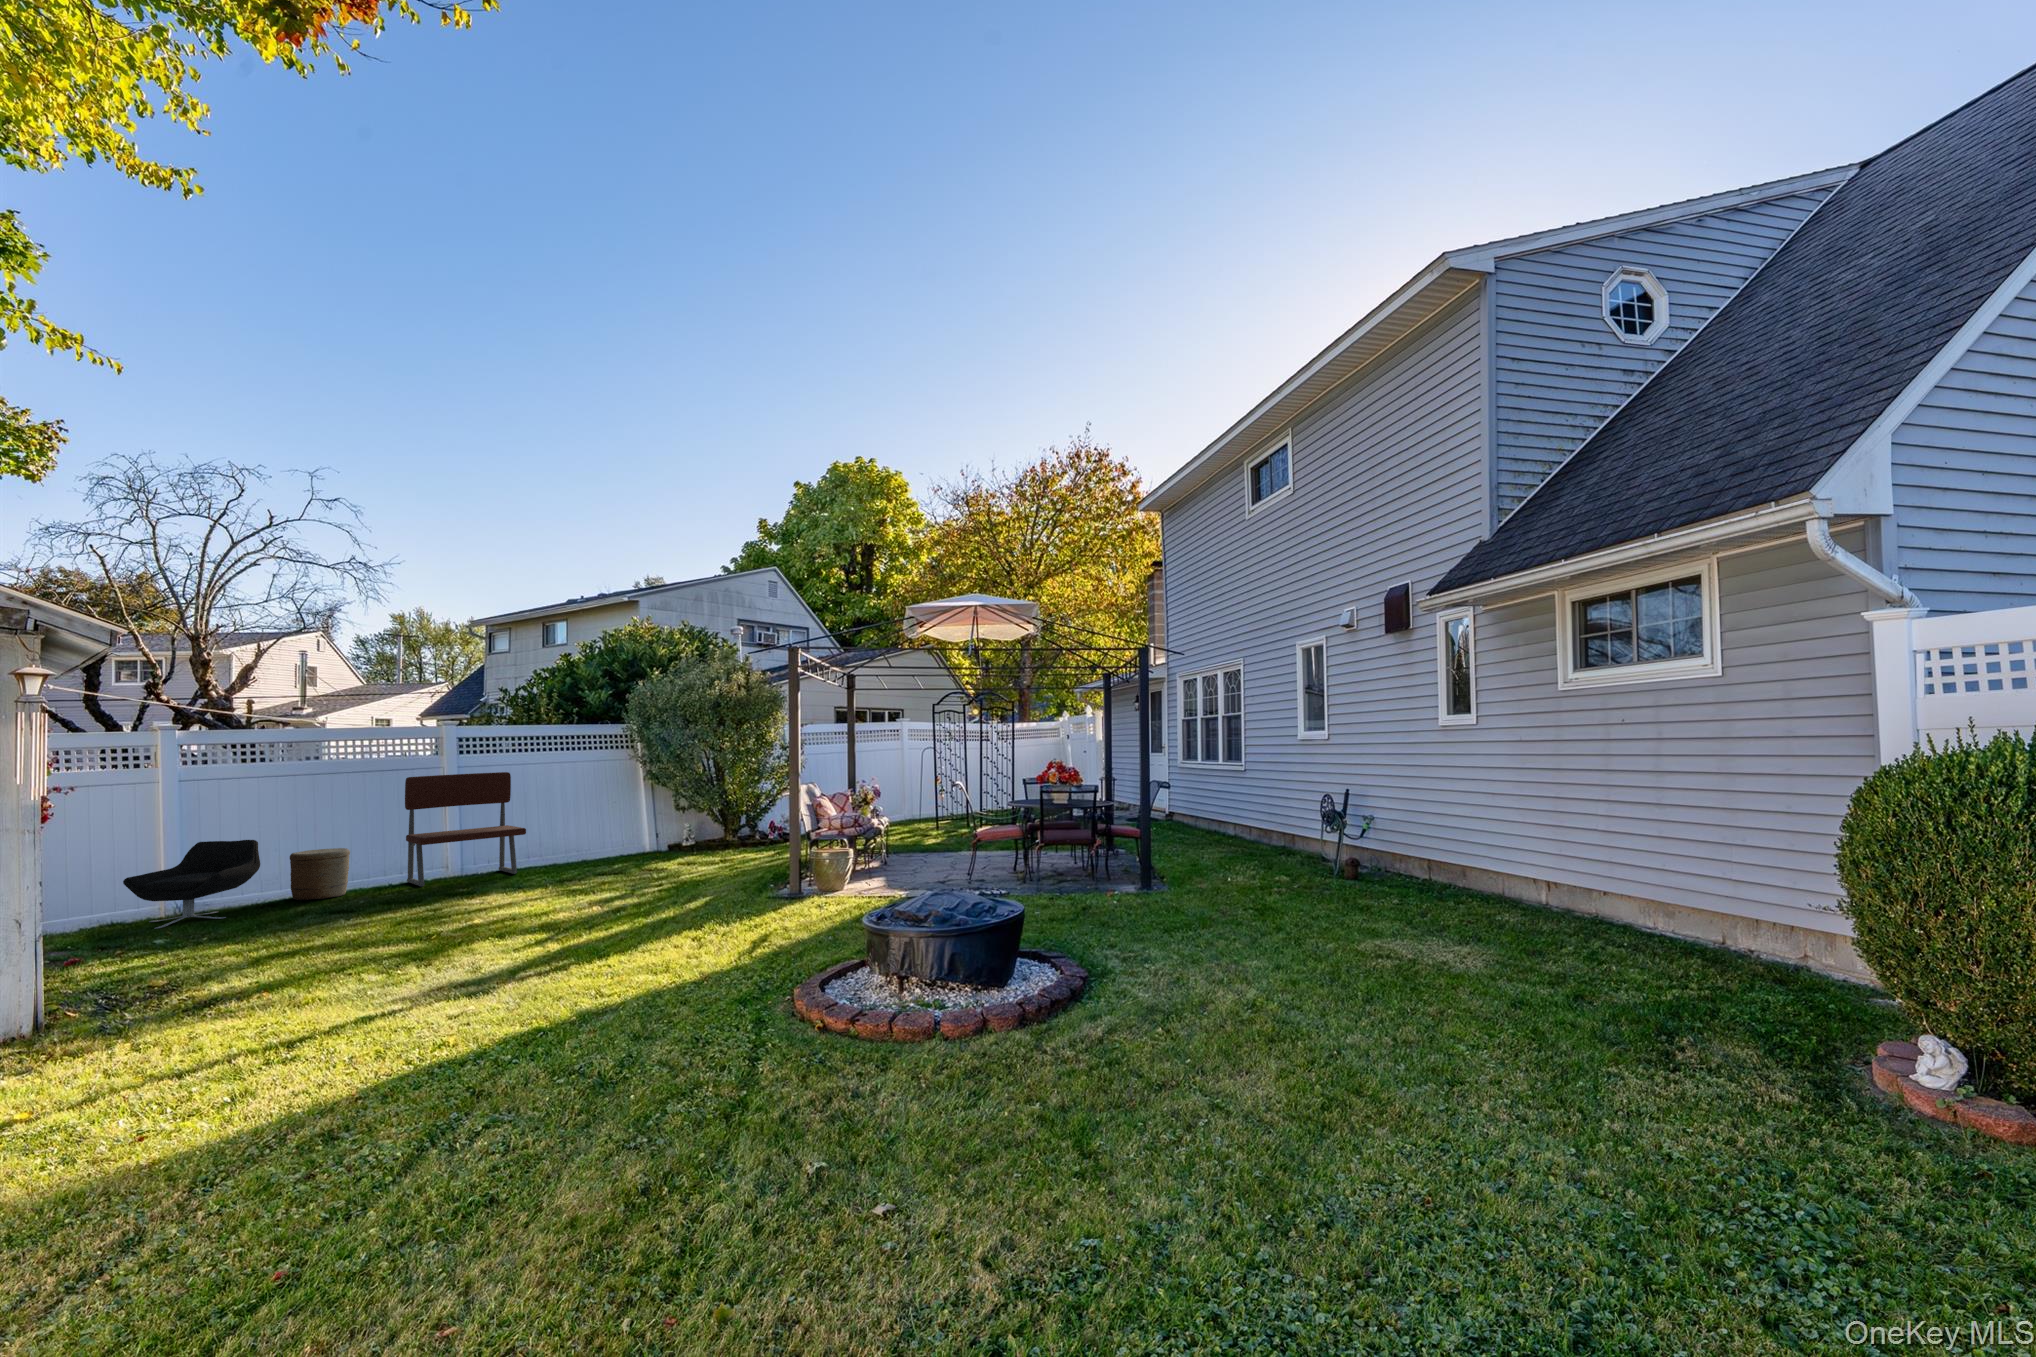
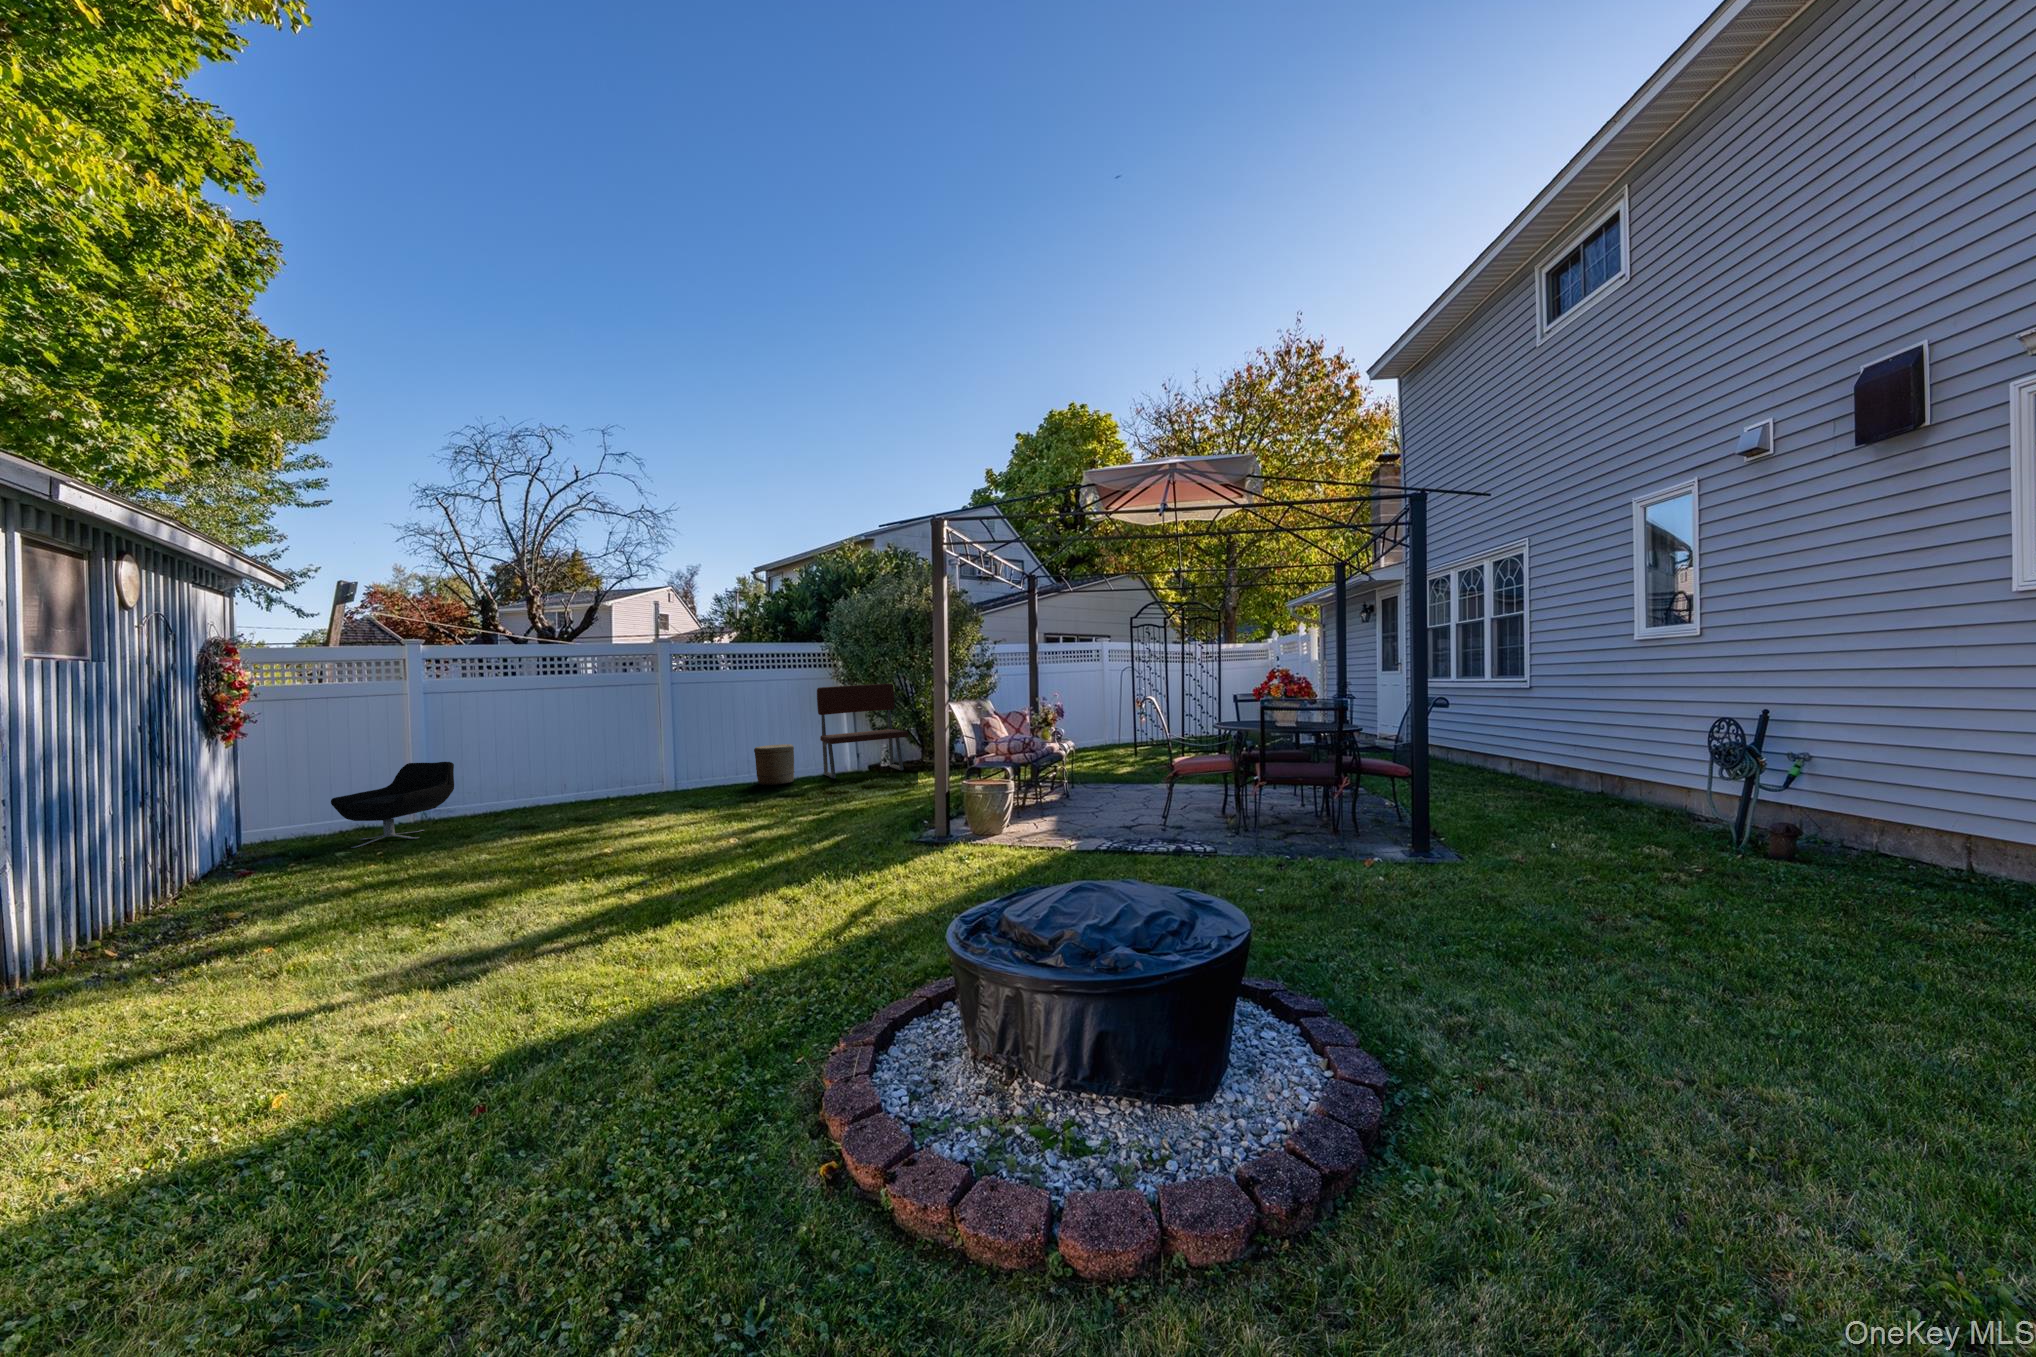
bench: present [405,772,526,887] -> present [817,684,908,779]
woven basket: present [290,848,350,900] -> present [754,744,794,785]

